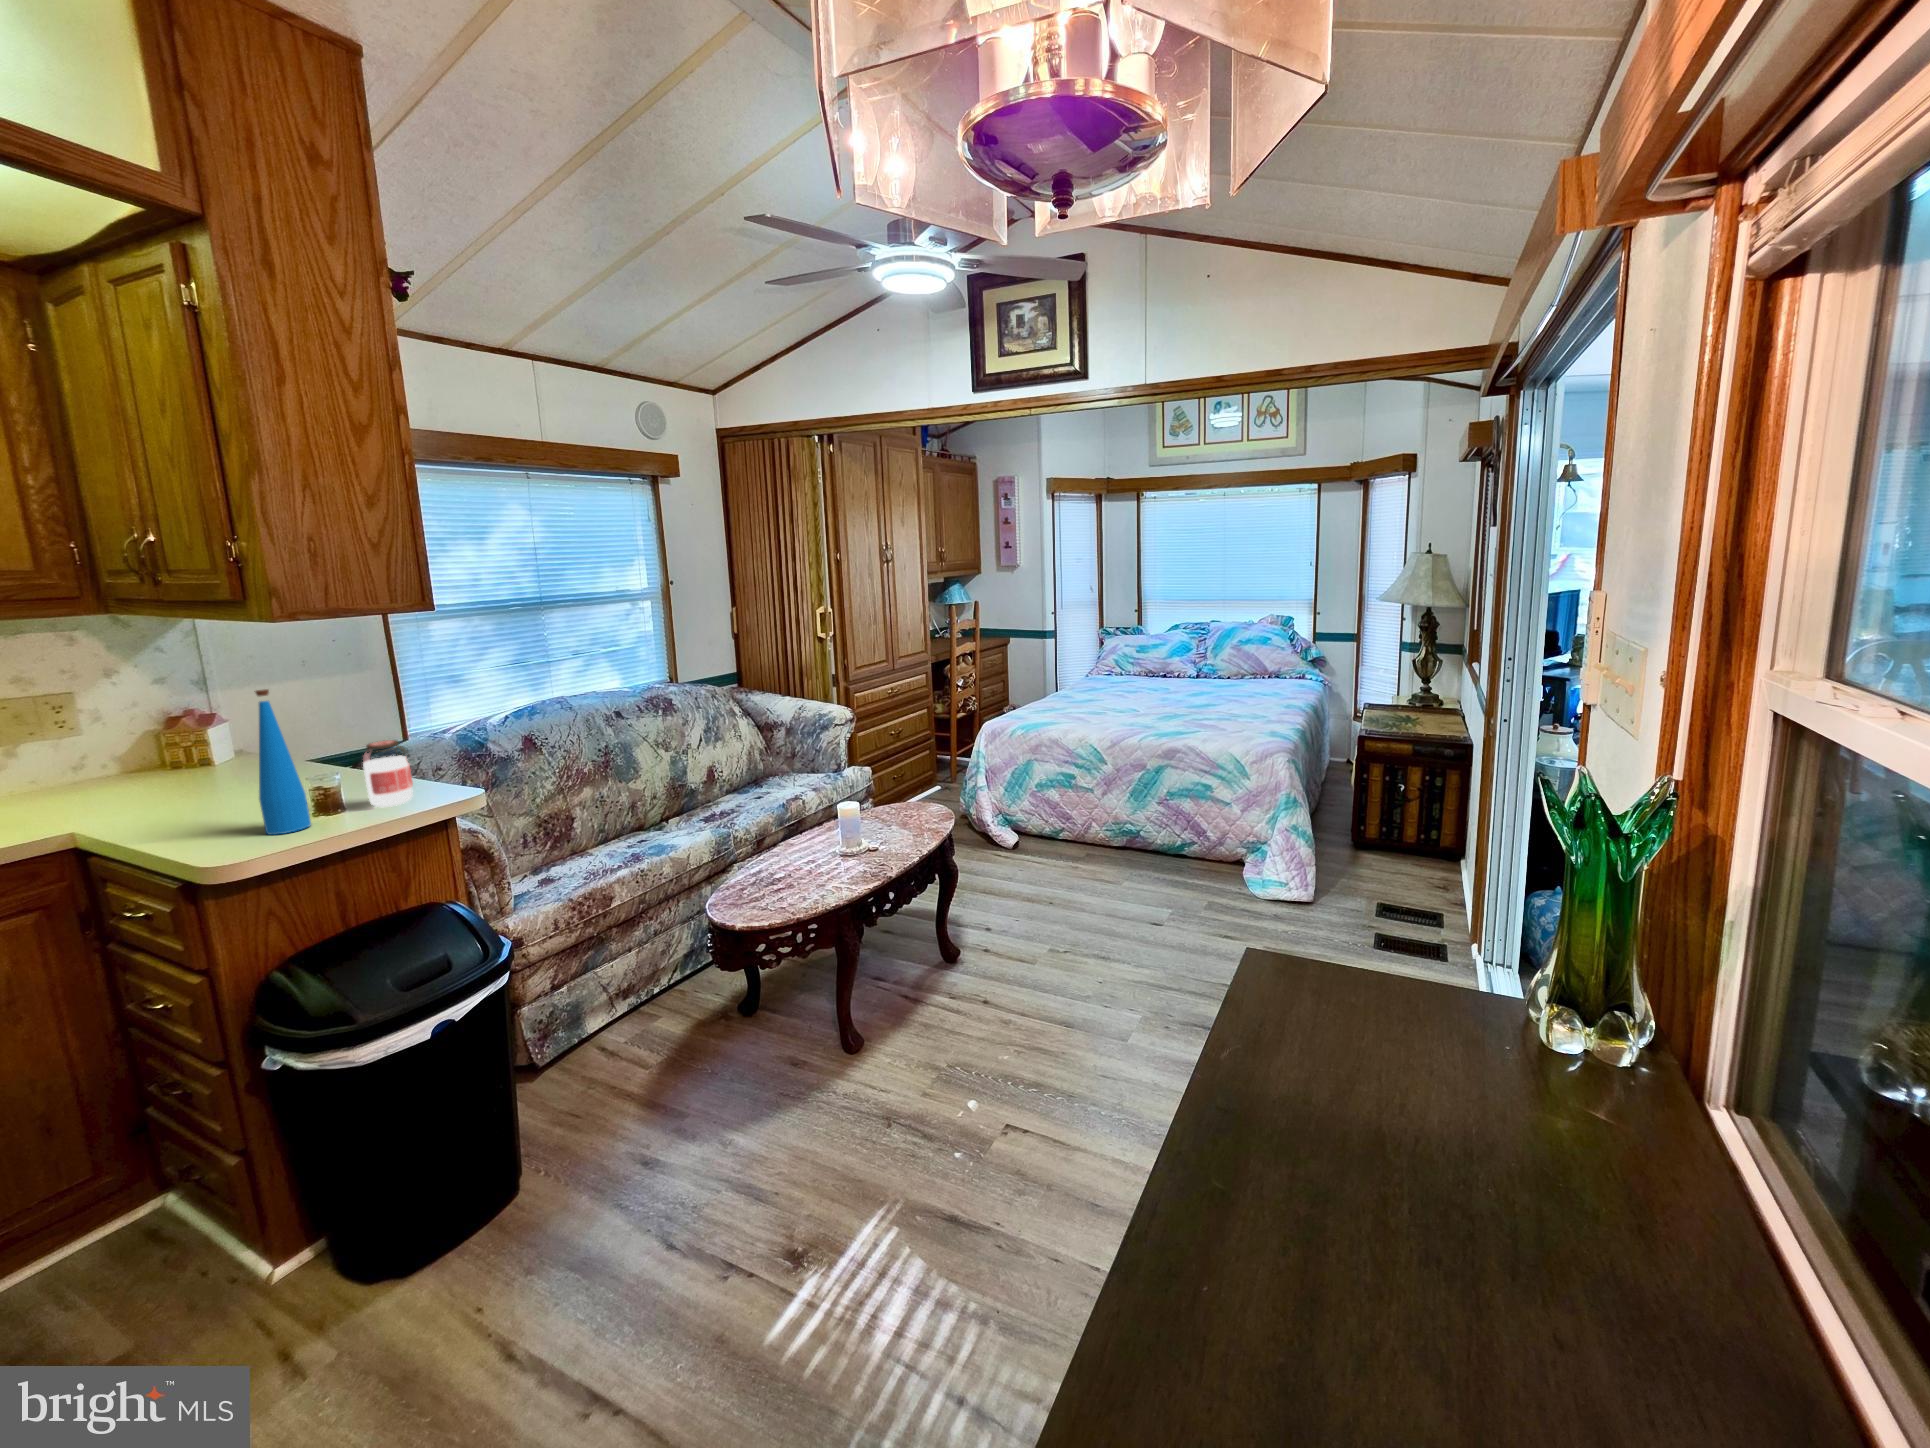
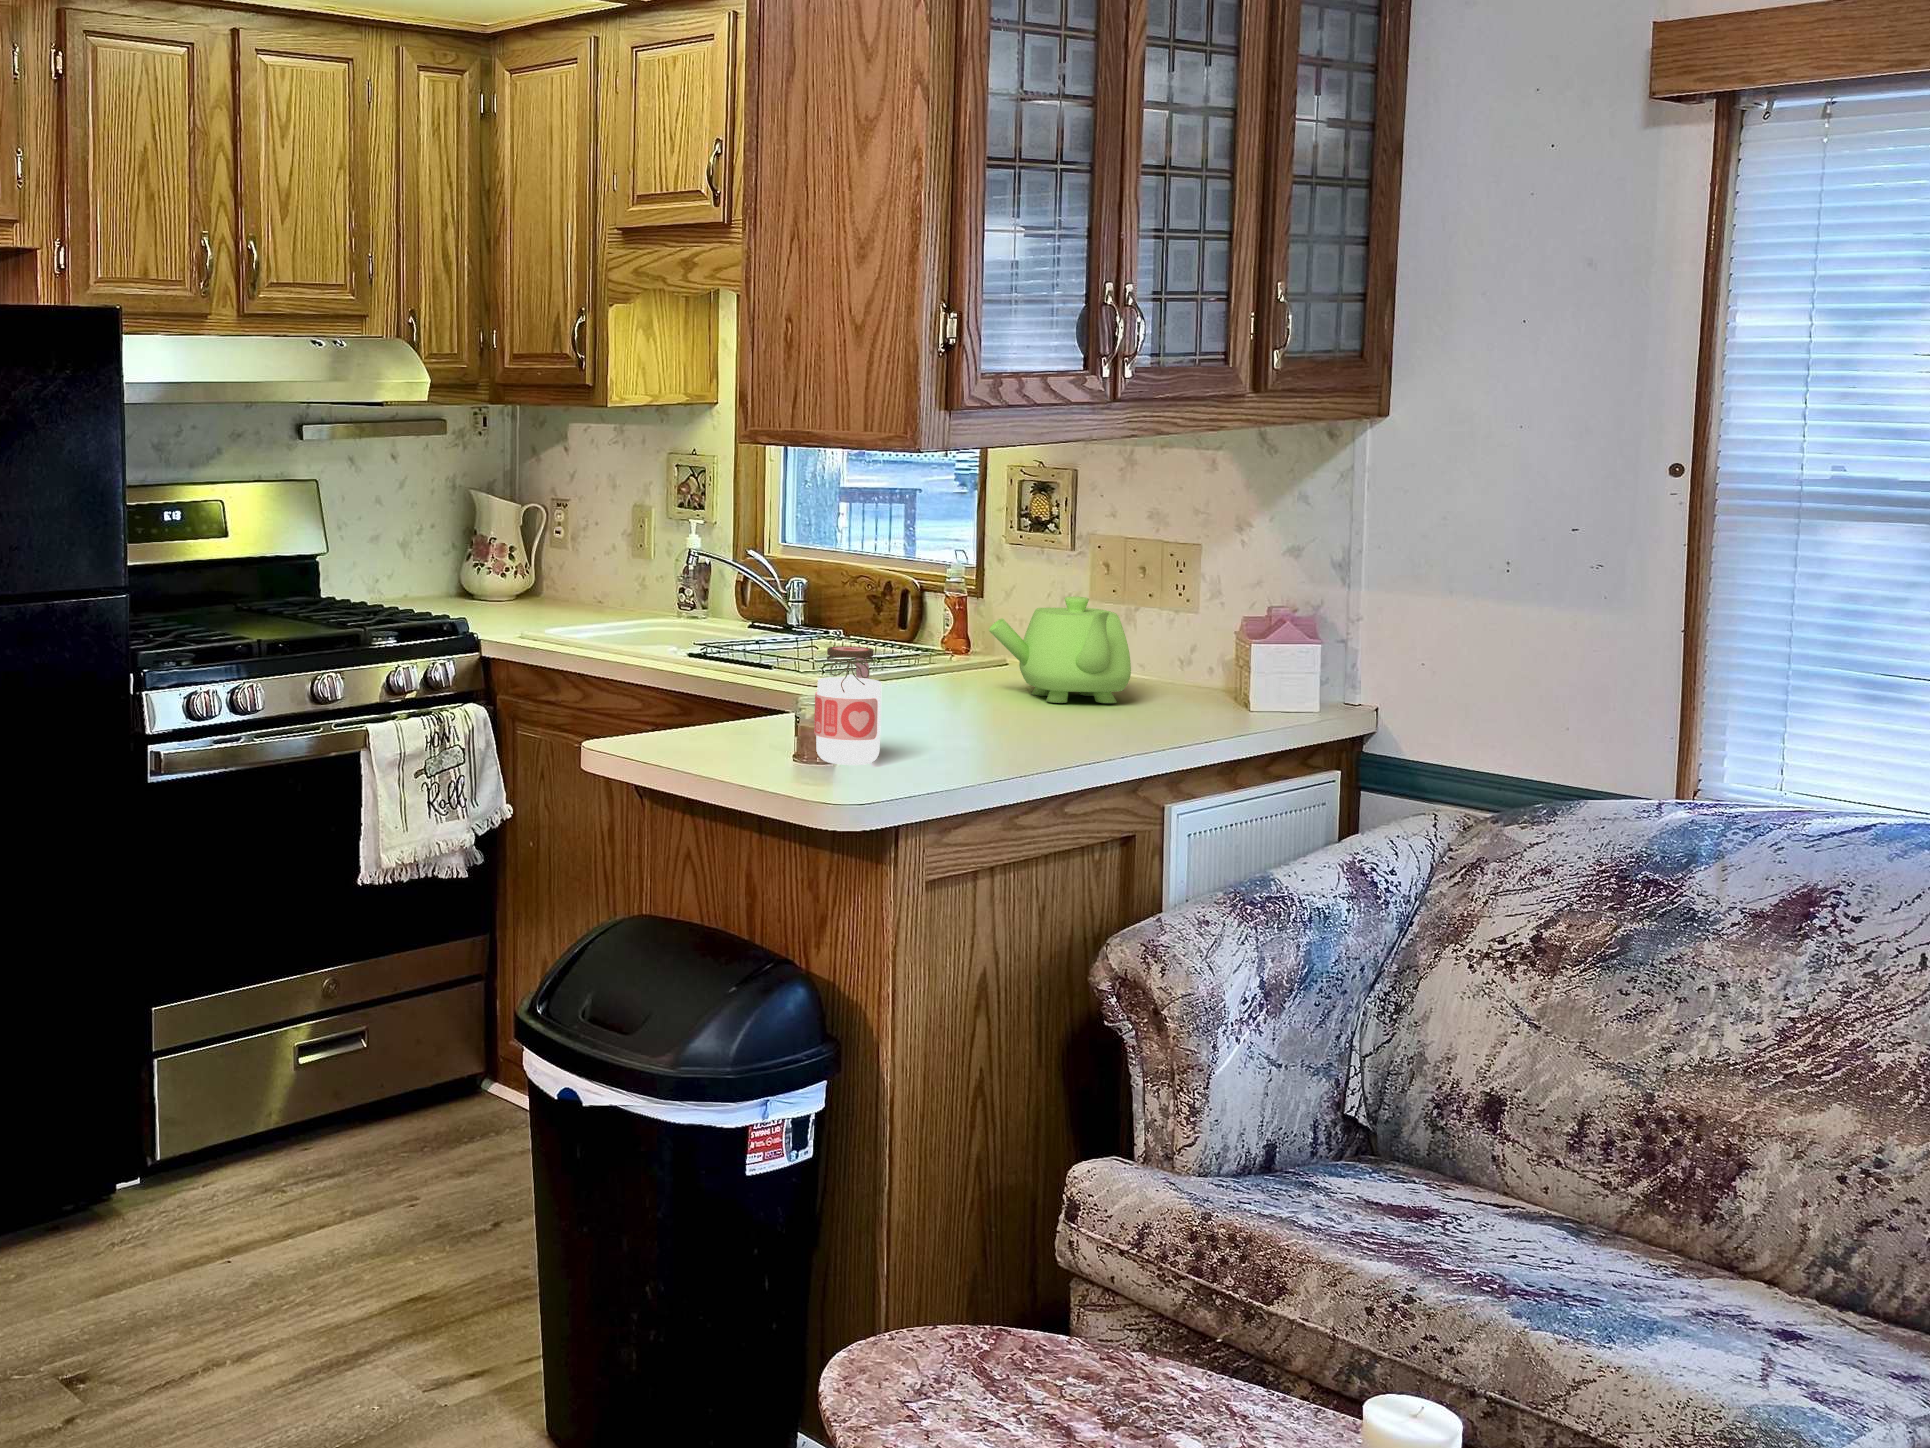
bottle: present [255,689,311,835] -> none [722,517,776,741]
teapot: none [78,726,214,801] -> present [989,597,1131,703]

